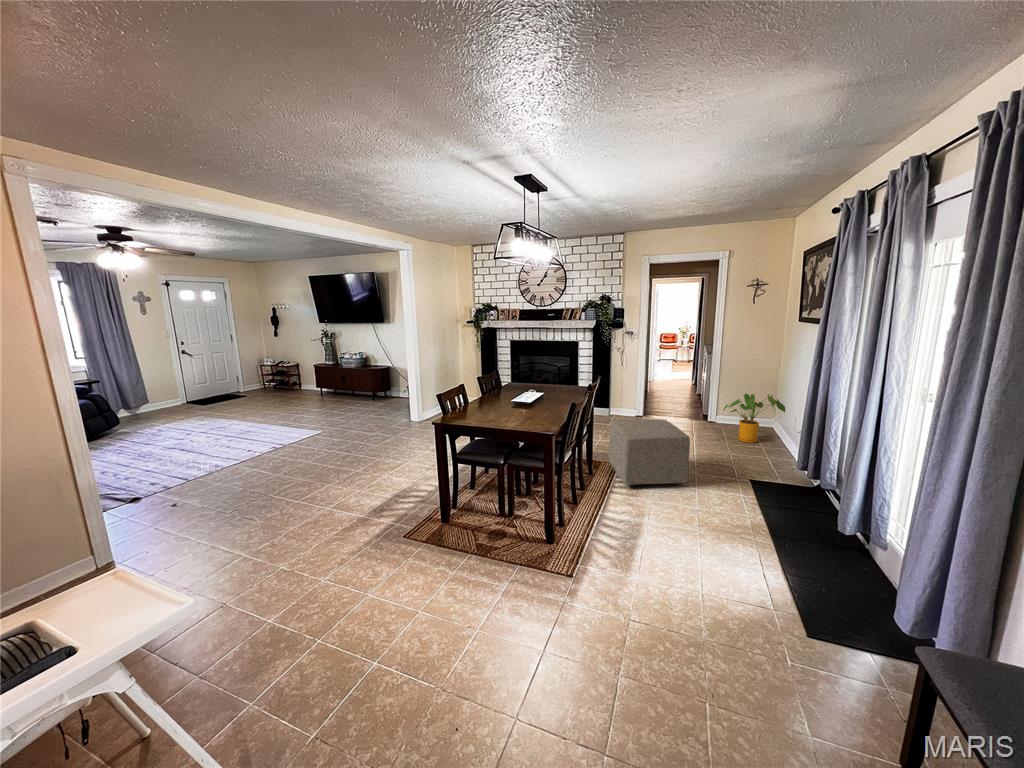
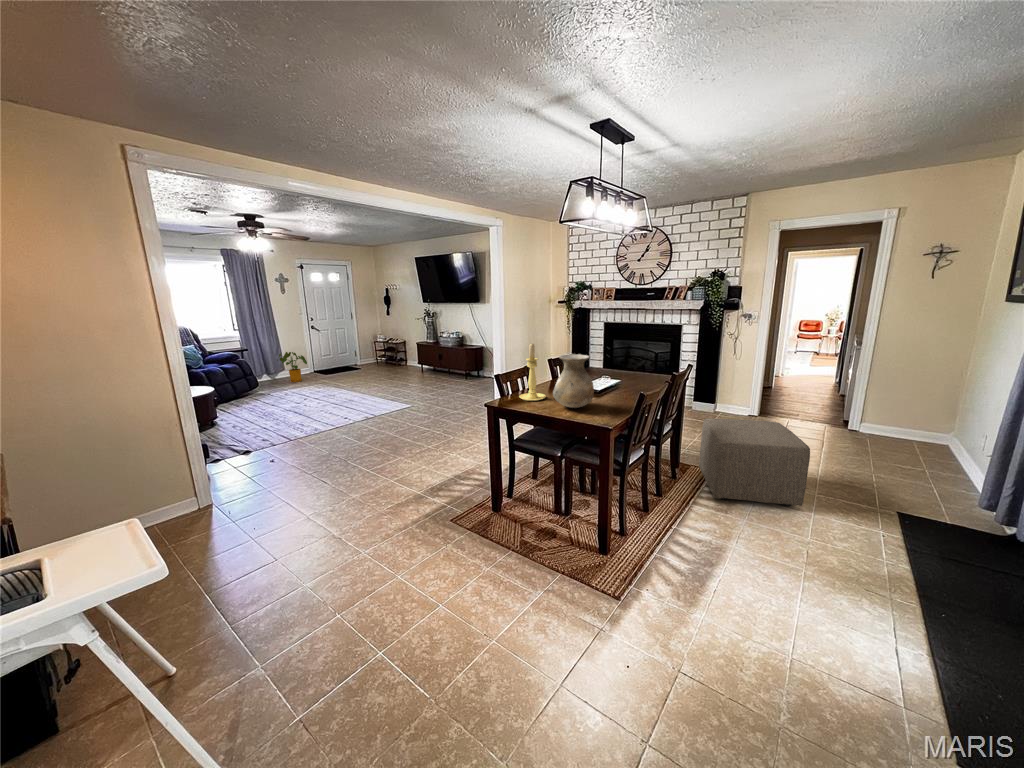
candle holder: none [462,364,486,417] -> present [519,344,546,401]
vase: none [496,373,531,420] -> present [553,354,594,408]
house plant: present [723,394,786,443] -> present [277,352,307,382]

